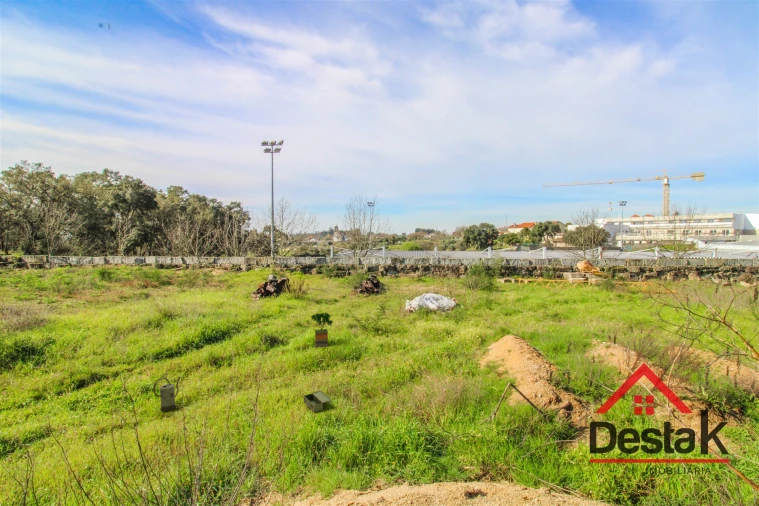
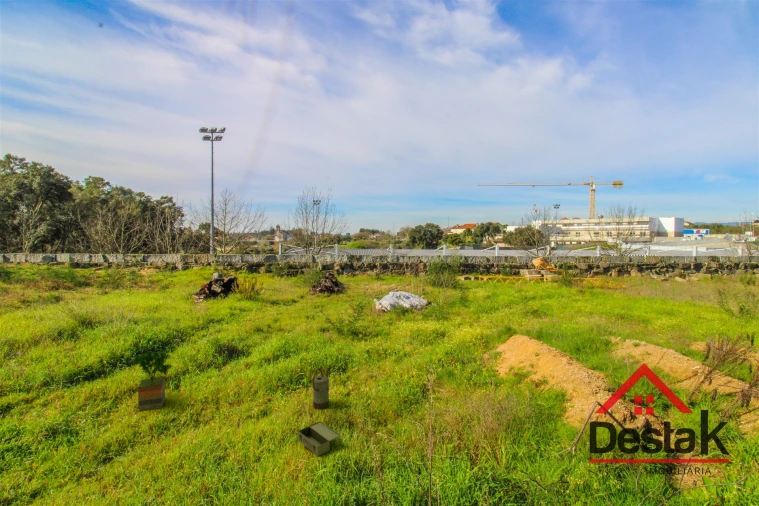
potted tree: present [311,313,333,347] -> present [133,351,172,411]
watering can: present [153,378,180,411] -> present [313,368,329,409]

